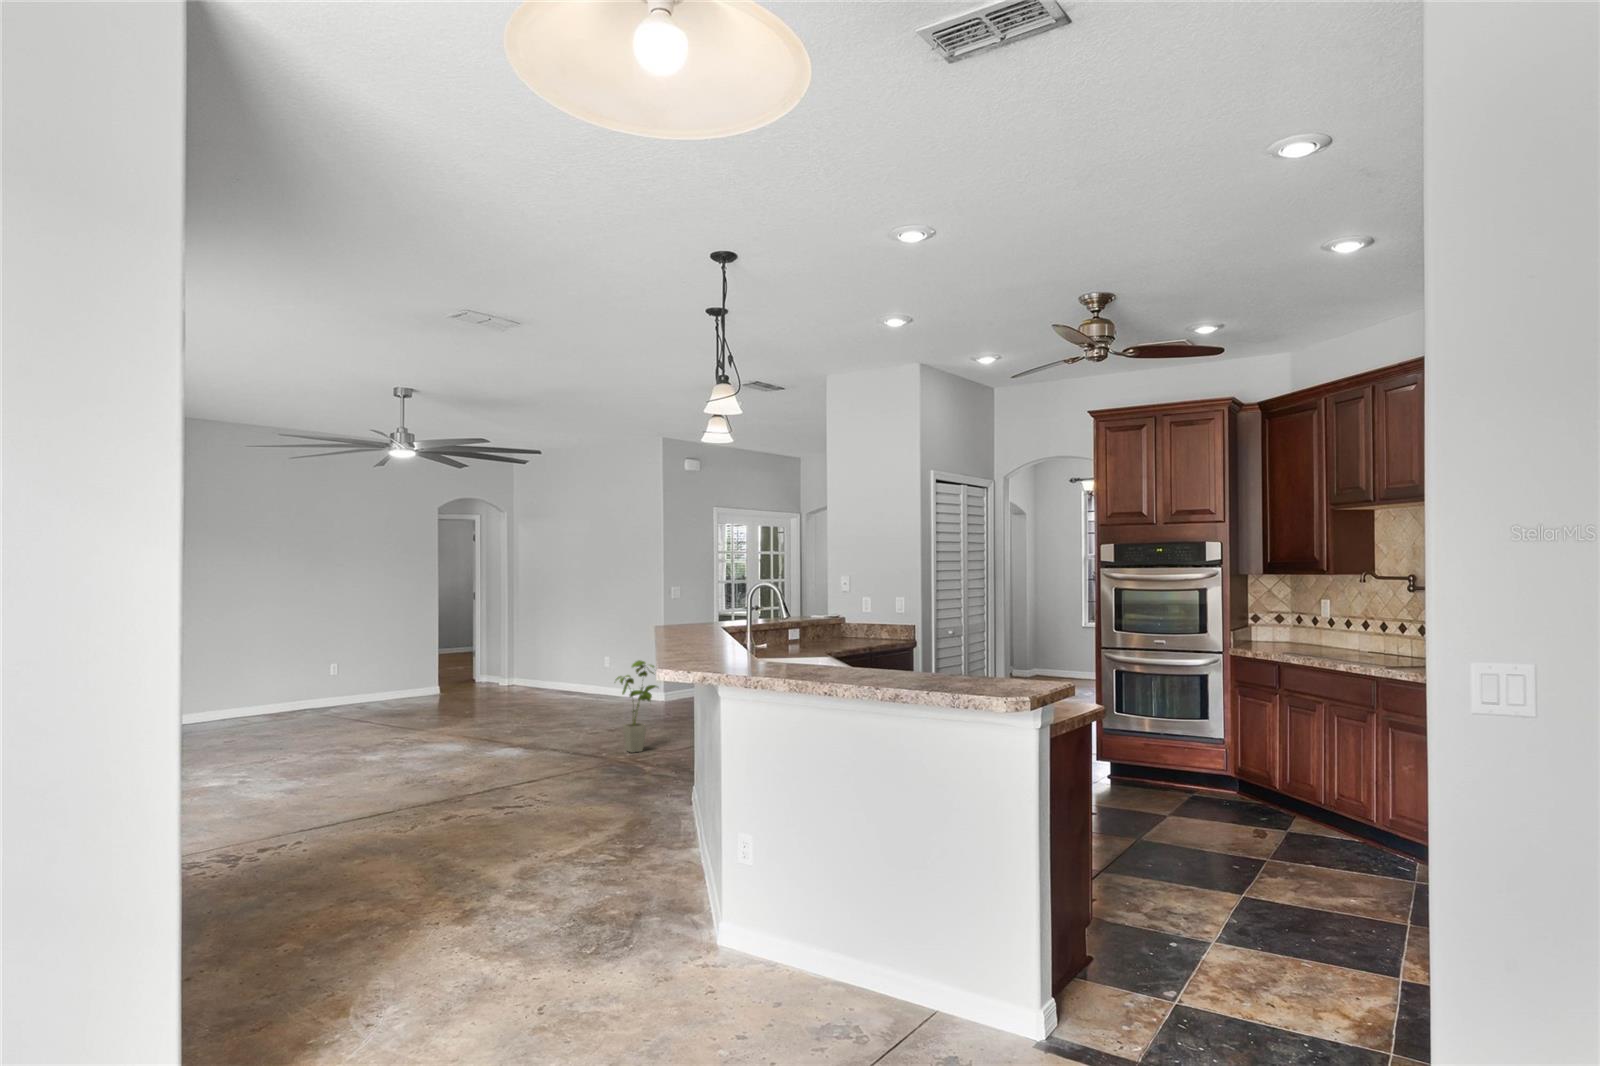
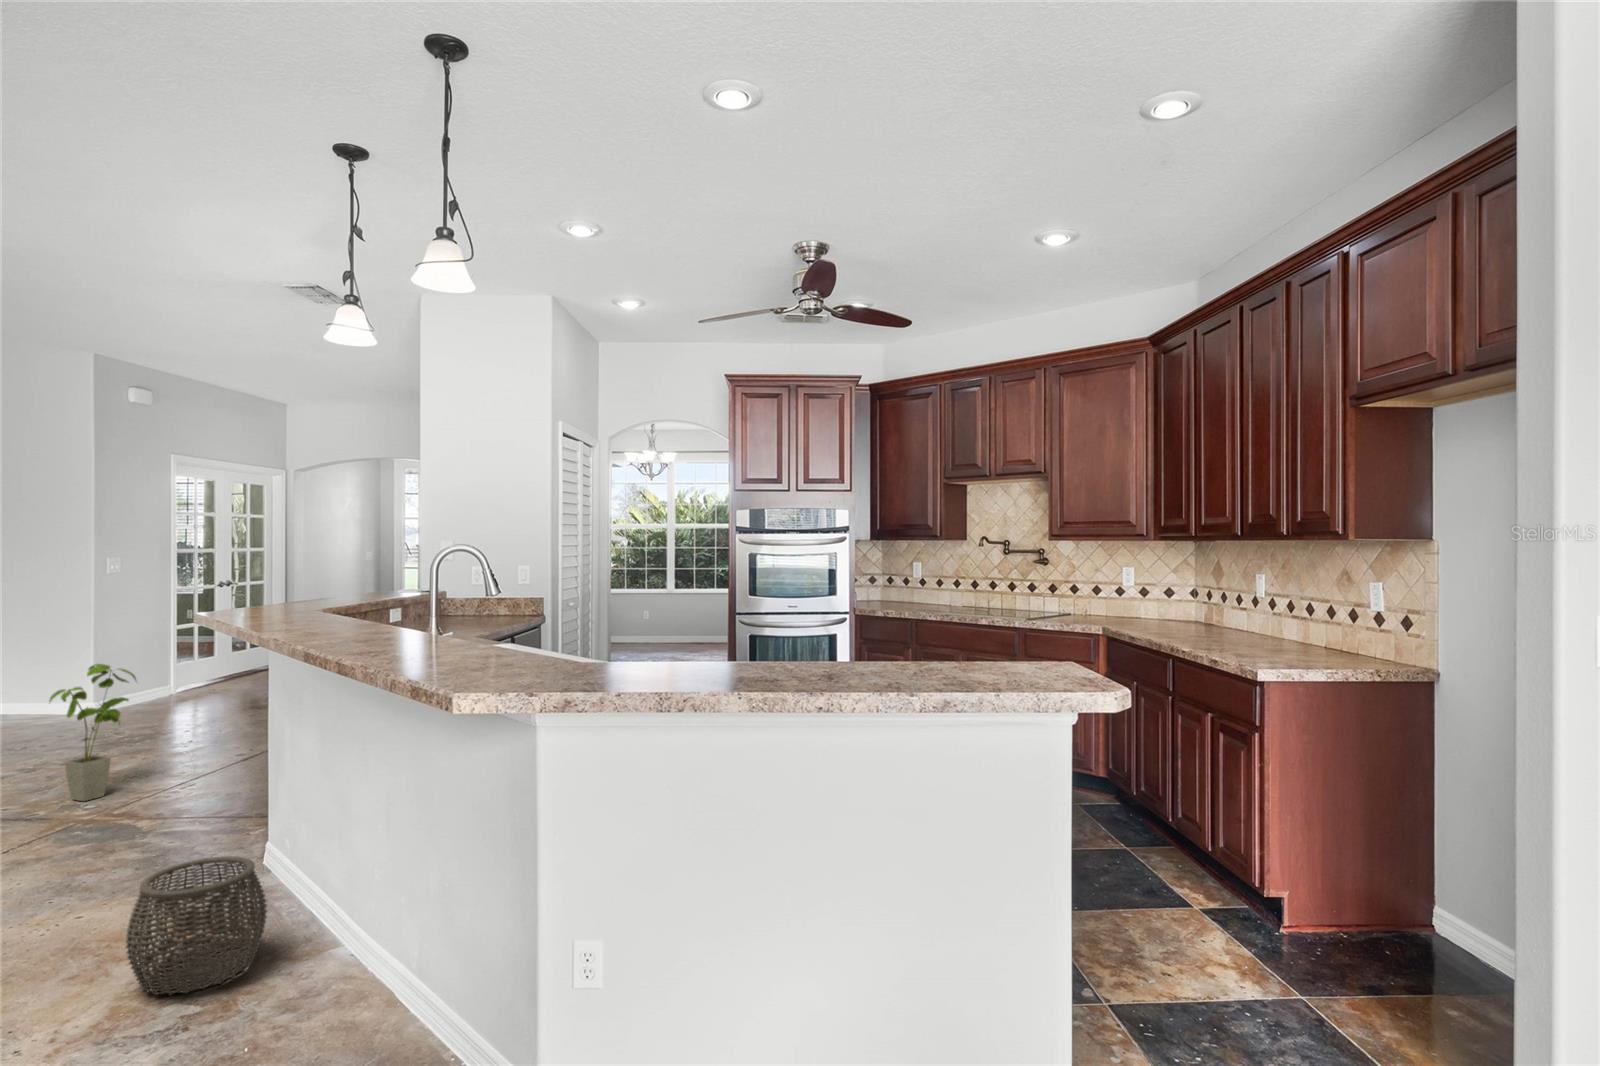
woven basket: none [589,778,662,853] -> present [126,856,267,995]

